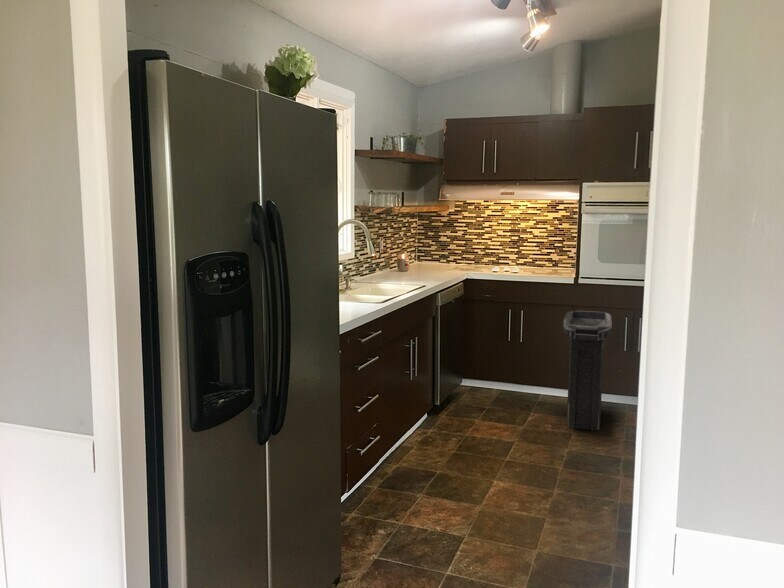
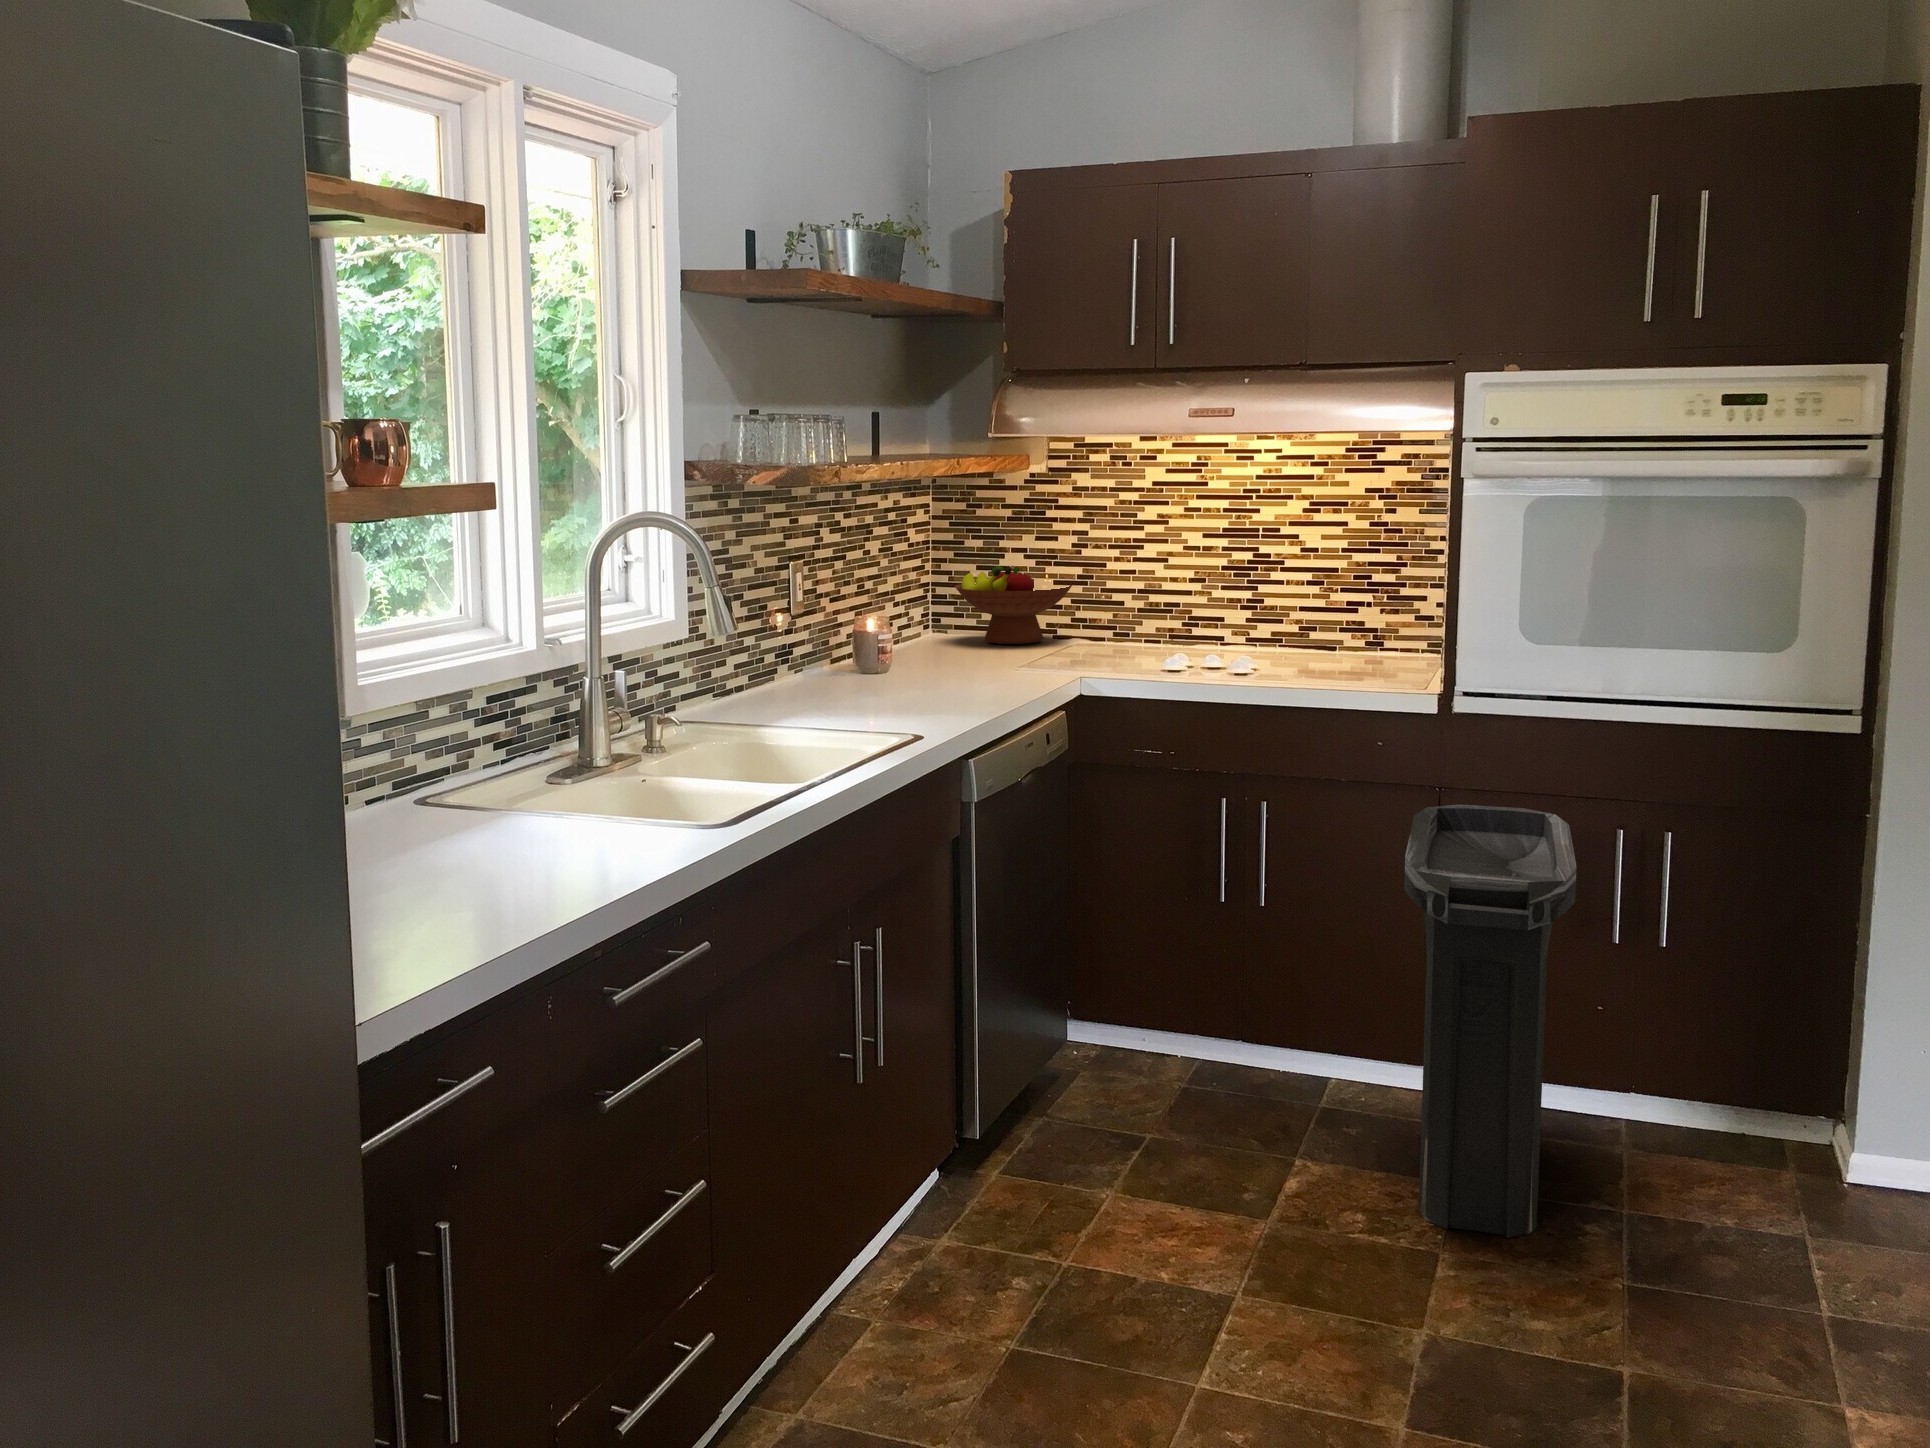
fruit bowl: none [425,241,462,265] -> present [955,566,1072,644]

